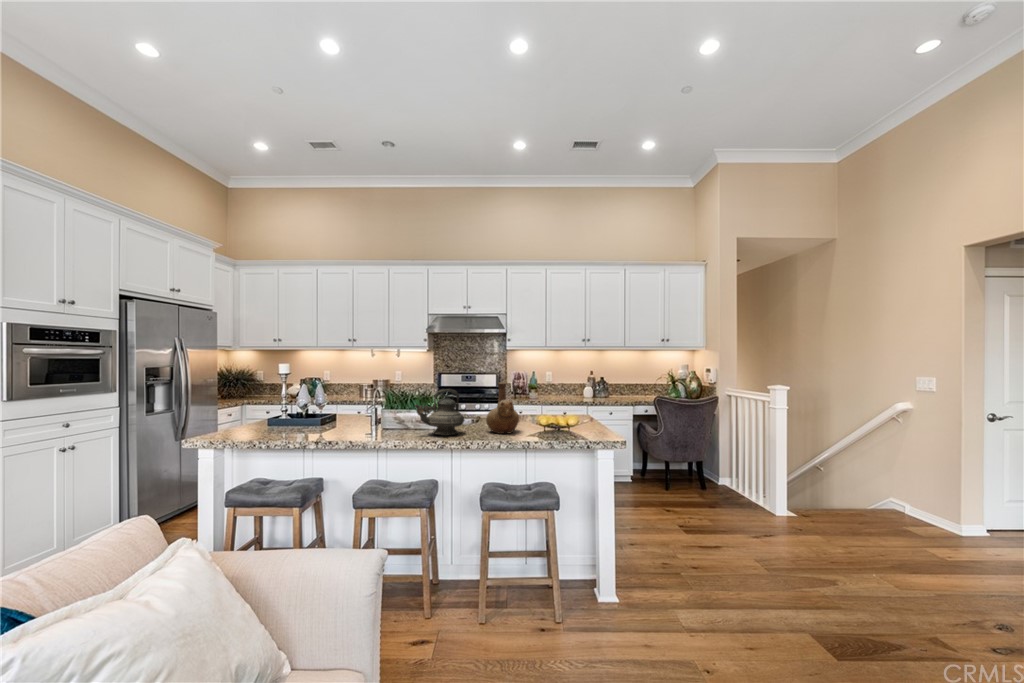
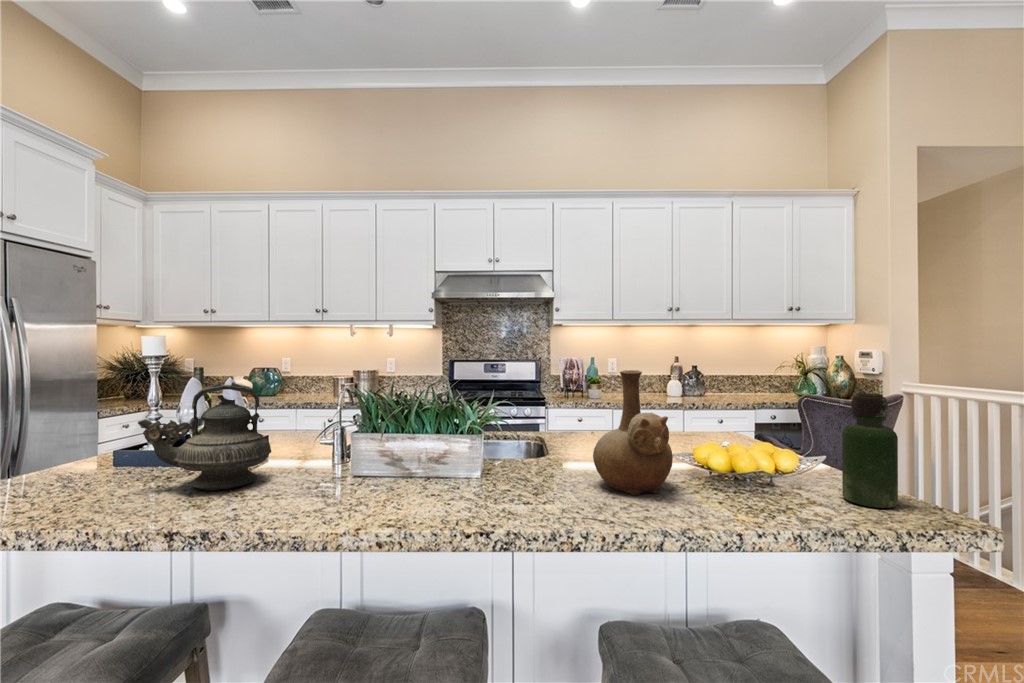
teapot: present [415,389,464,436] -> present [138,382,271,490]
bottle: none [582,392,601,437] -> present [842,393,898,508]

